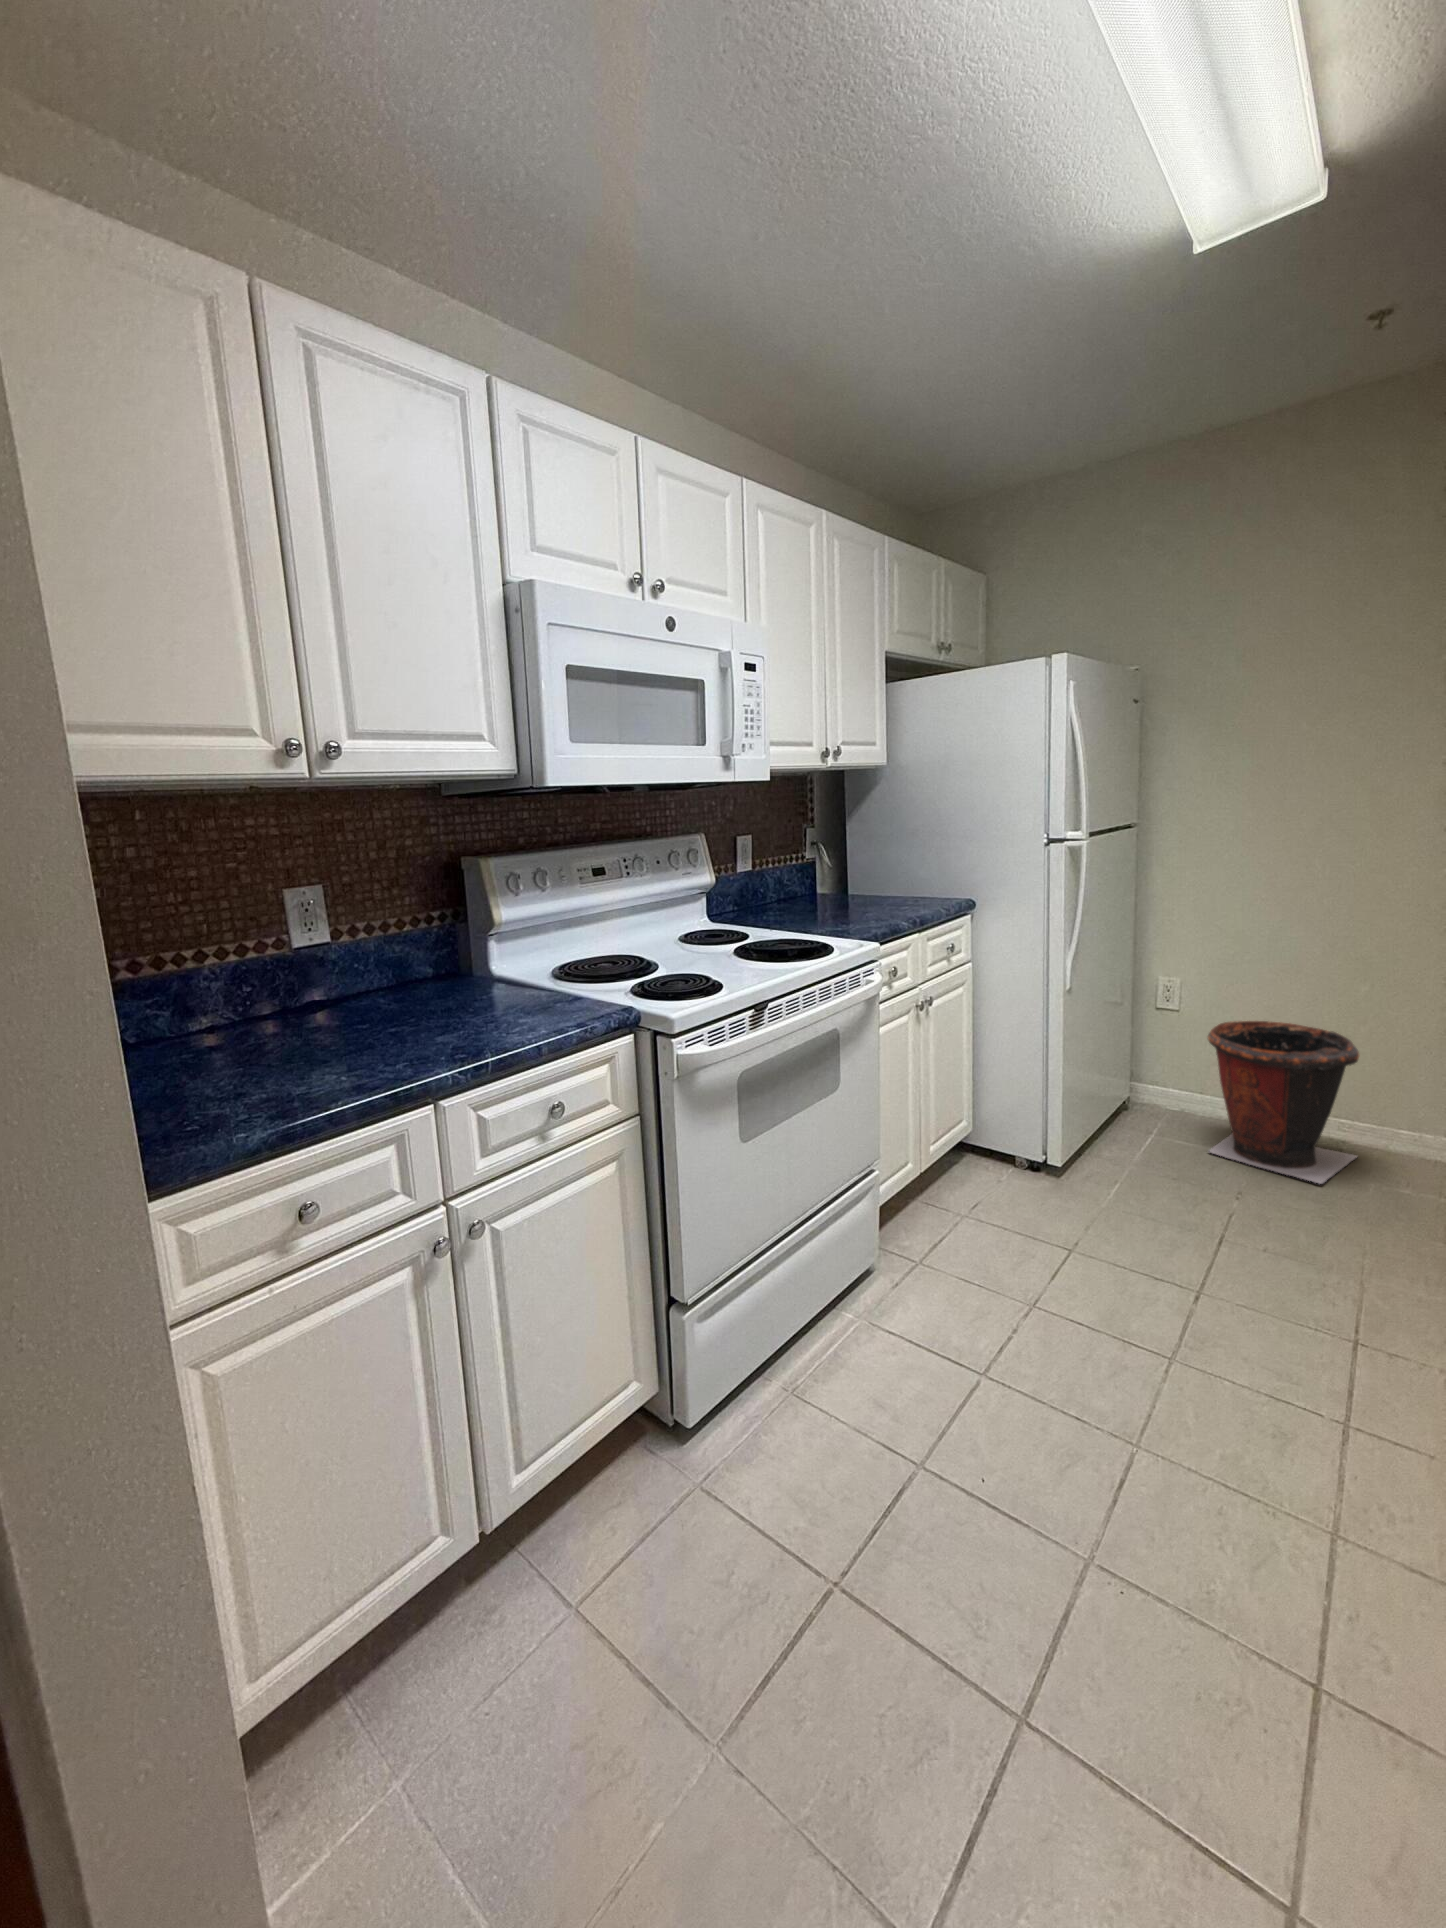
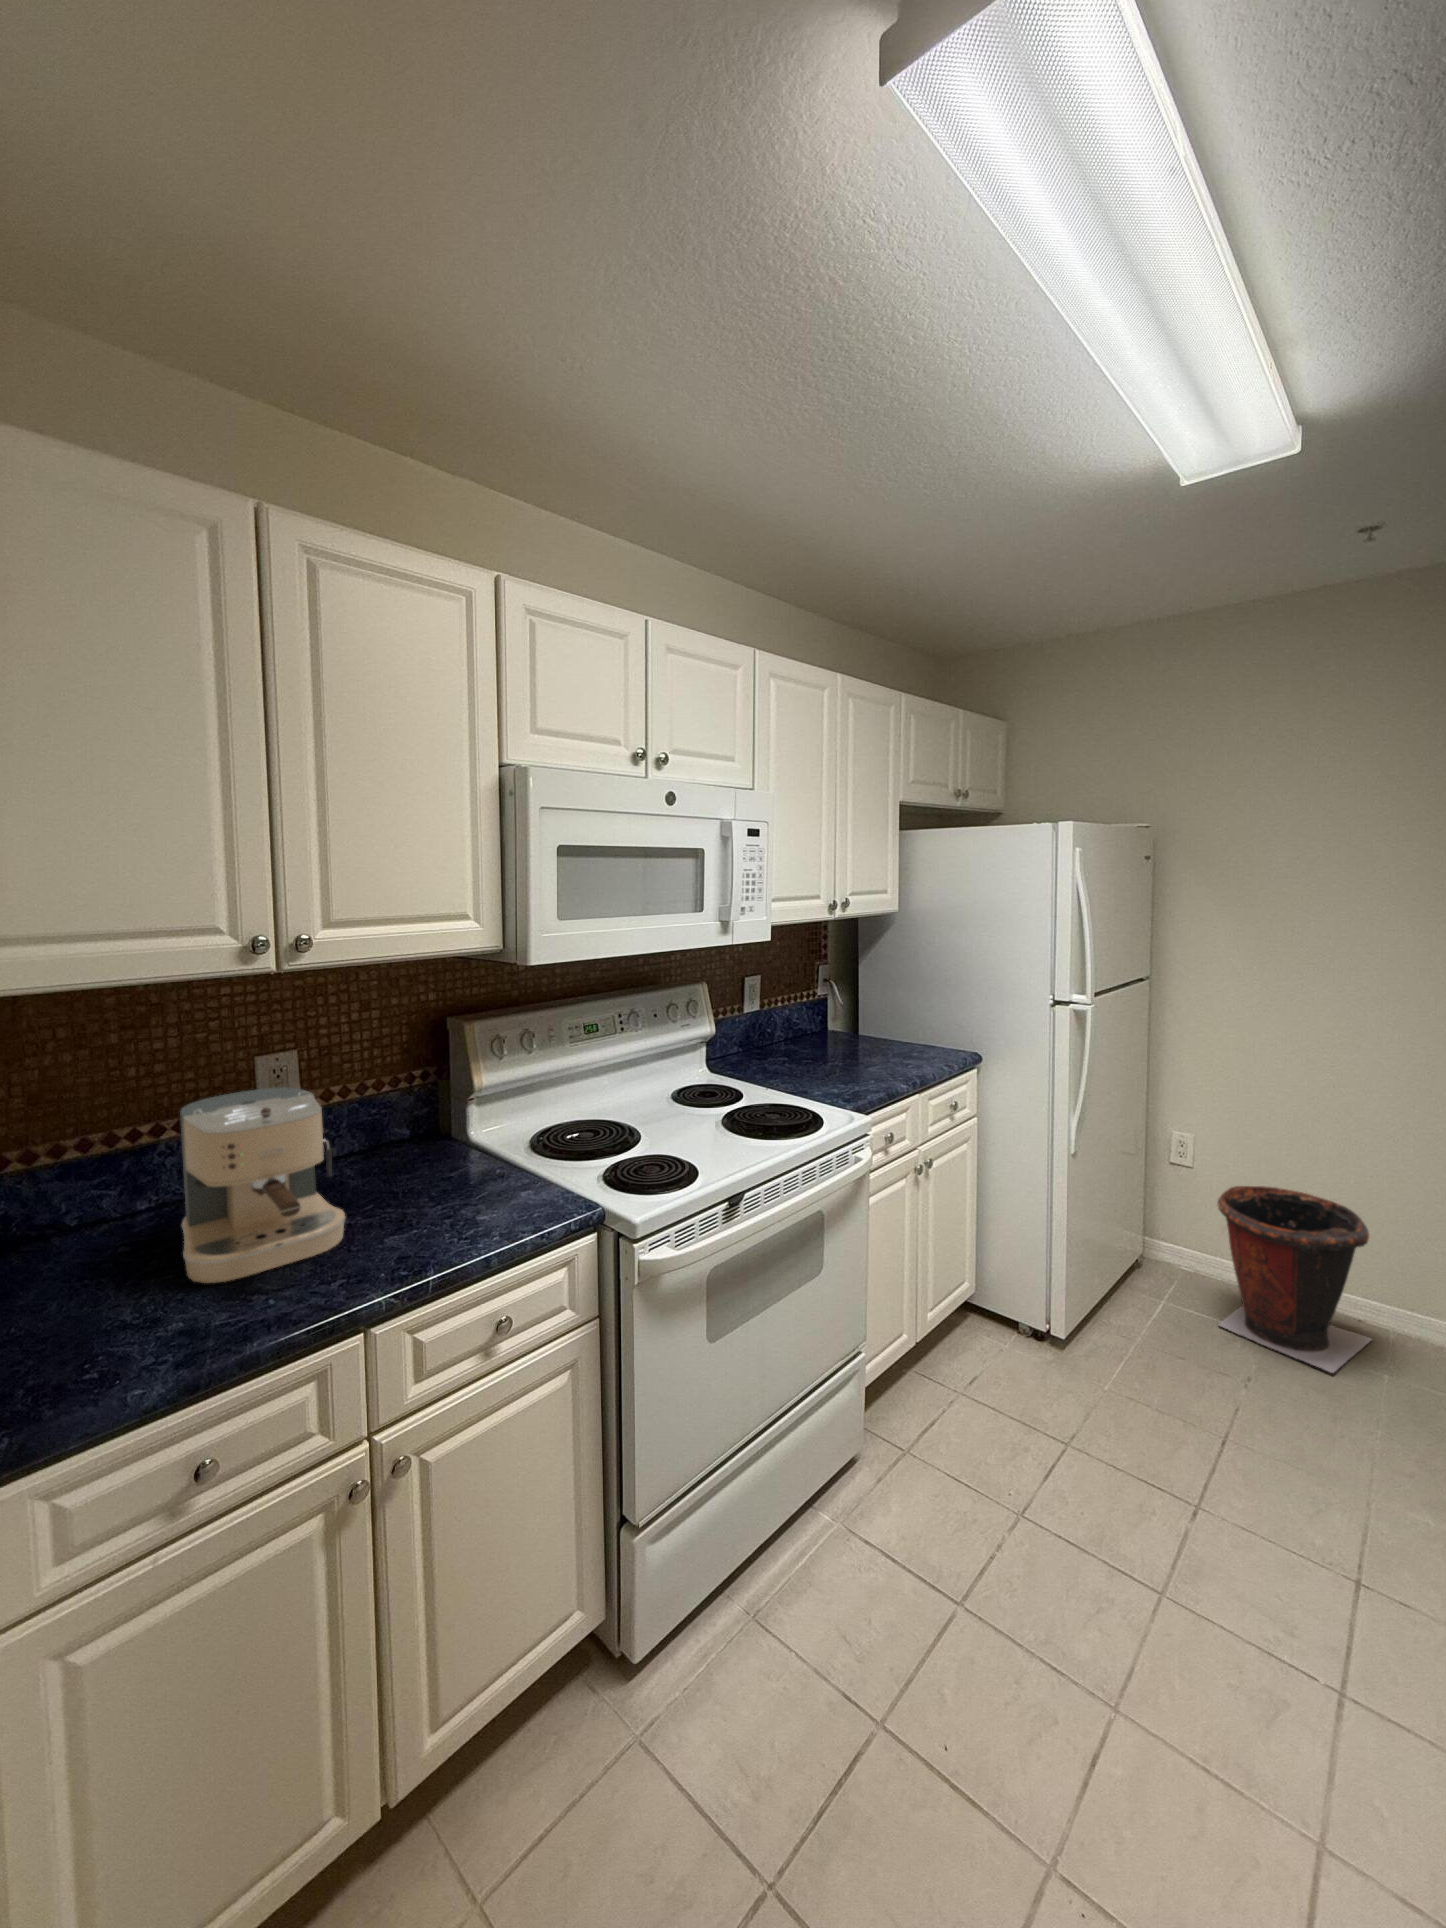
coffee maker: none [228,901,397,1069] -> present [180,1087,345,1283]

